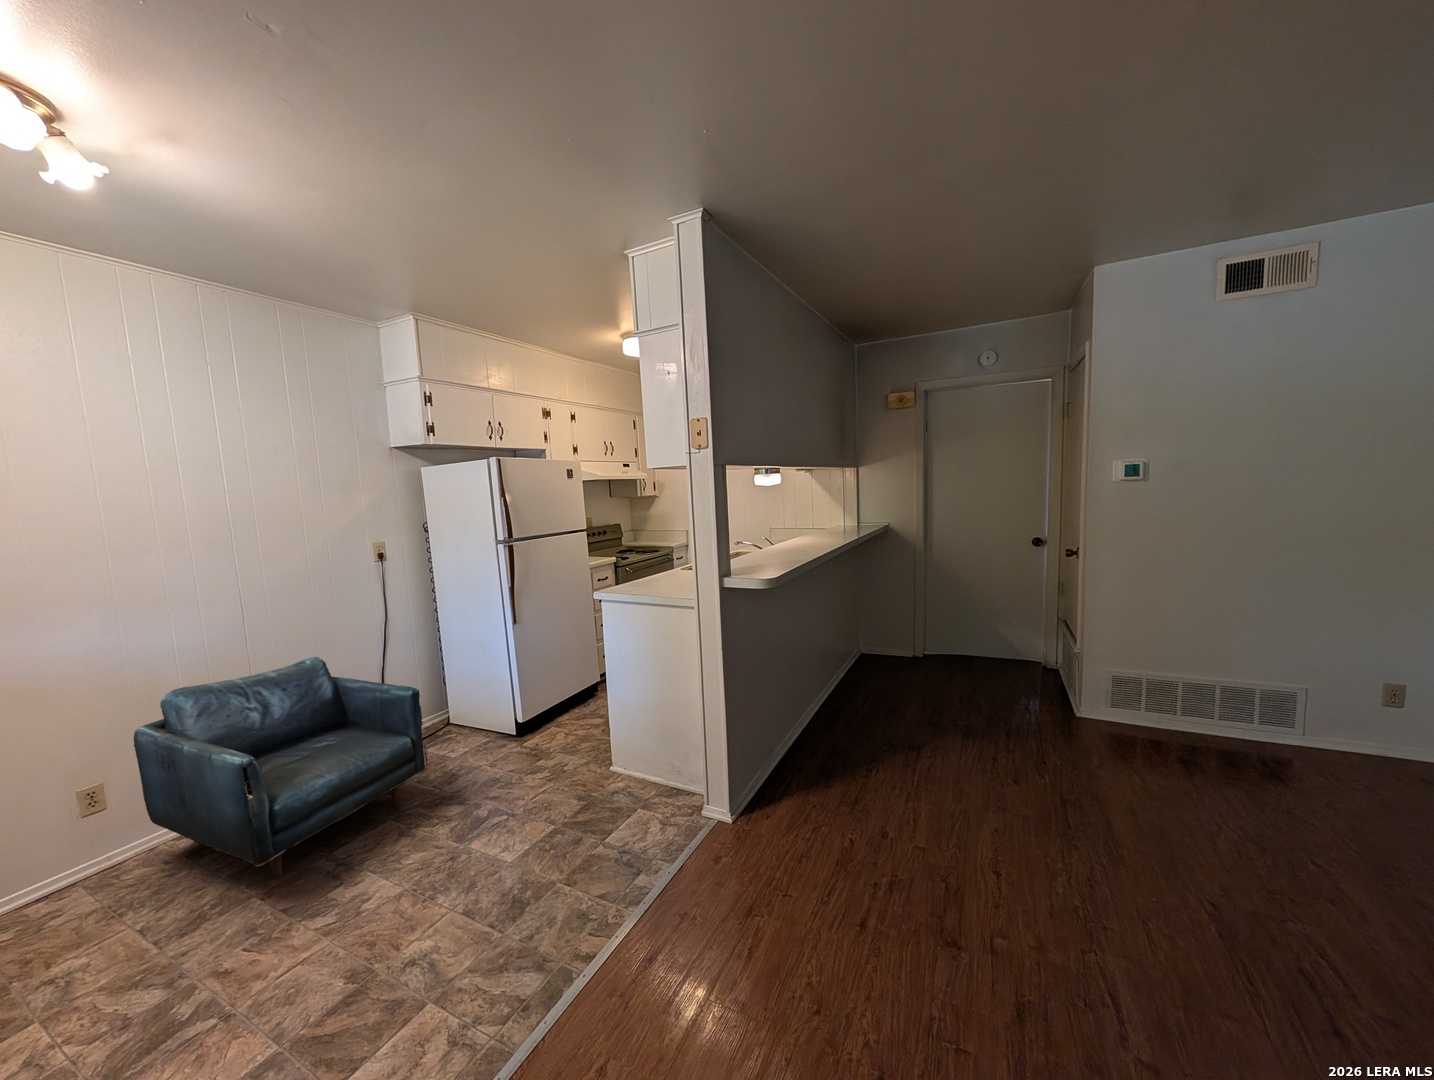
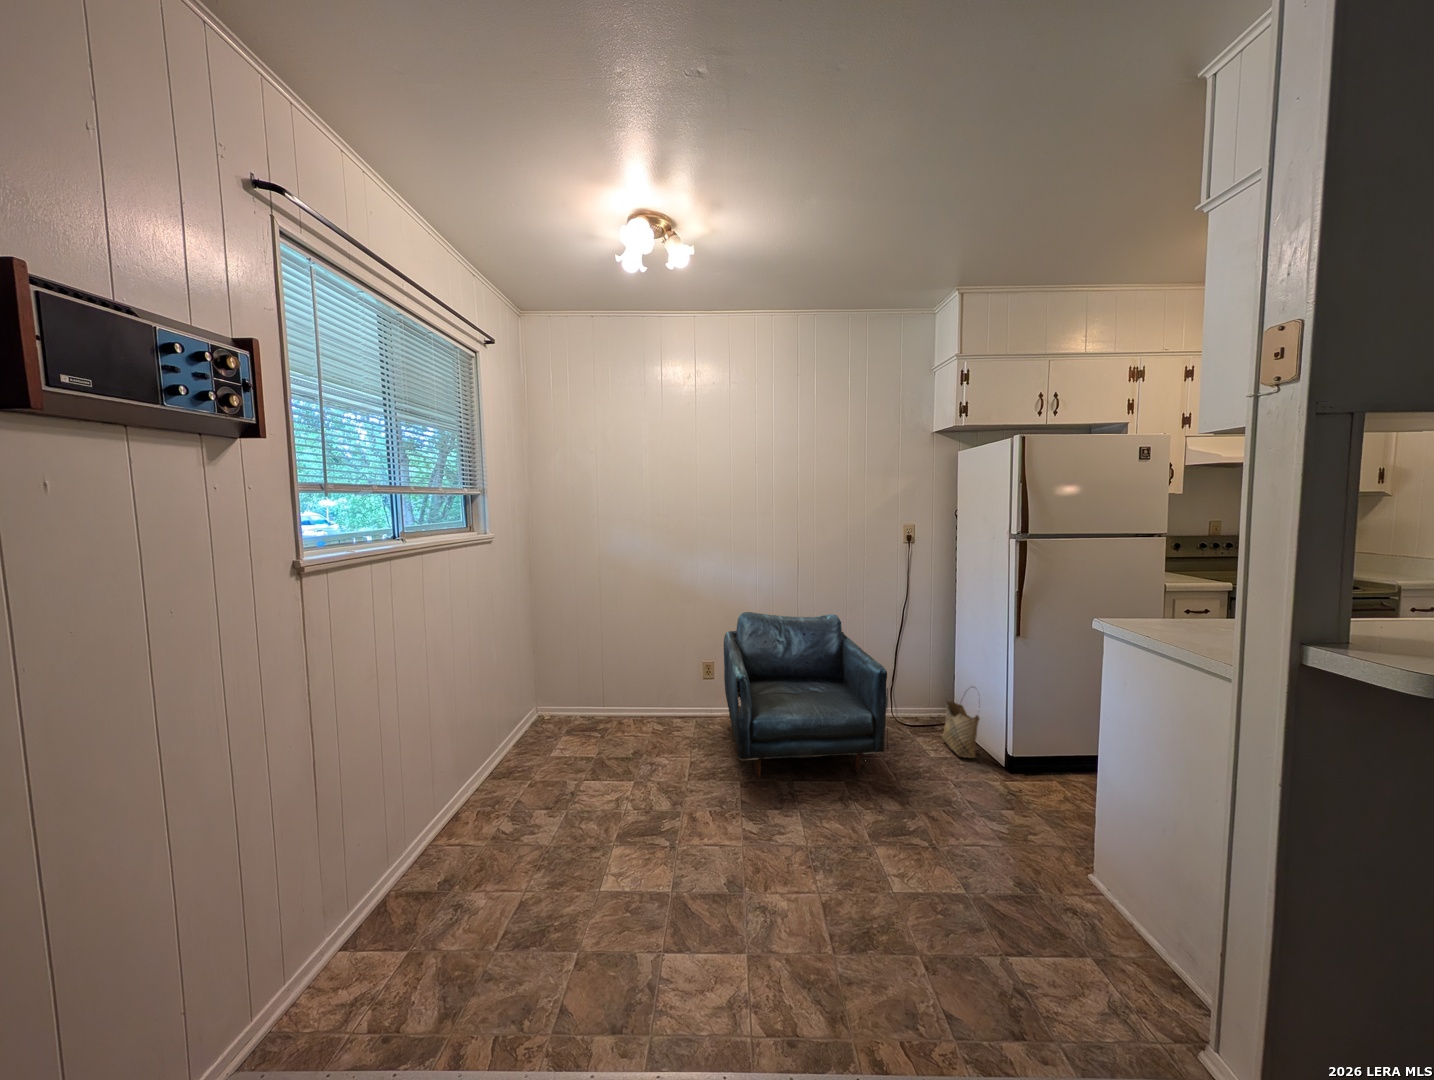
woven basket: none [451,681,489,745] -> present [942,687,980,758]

